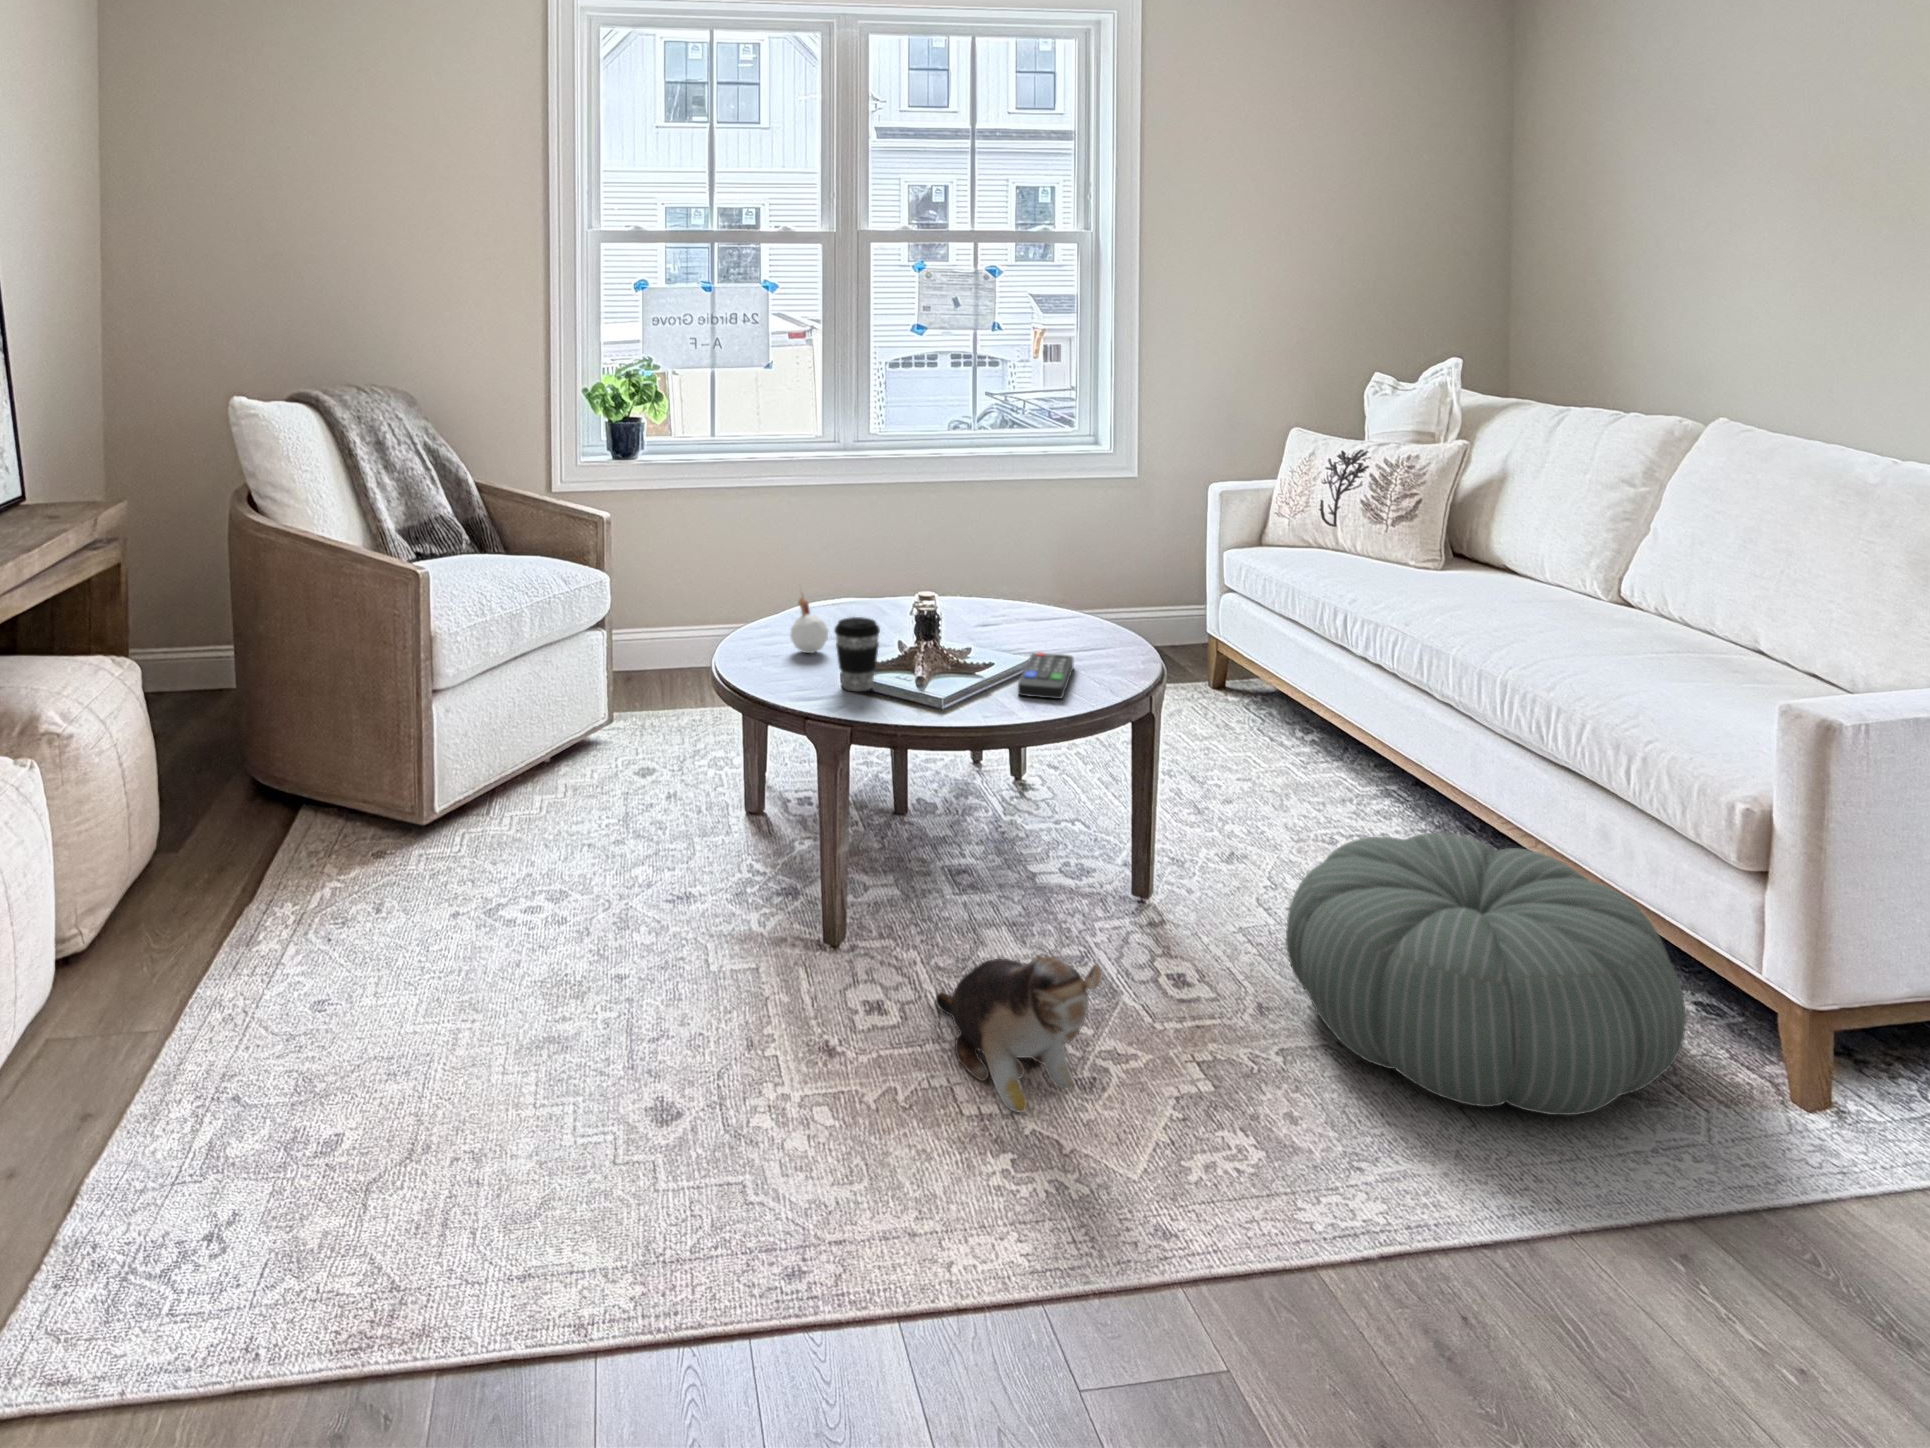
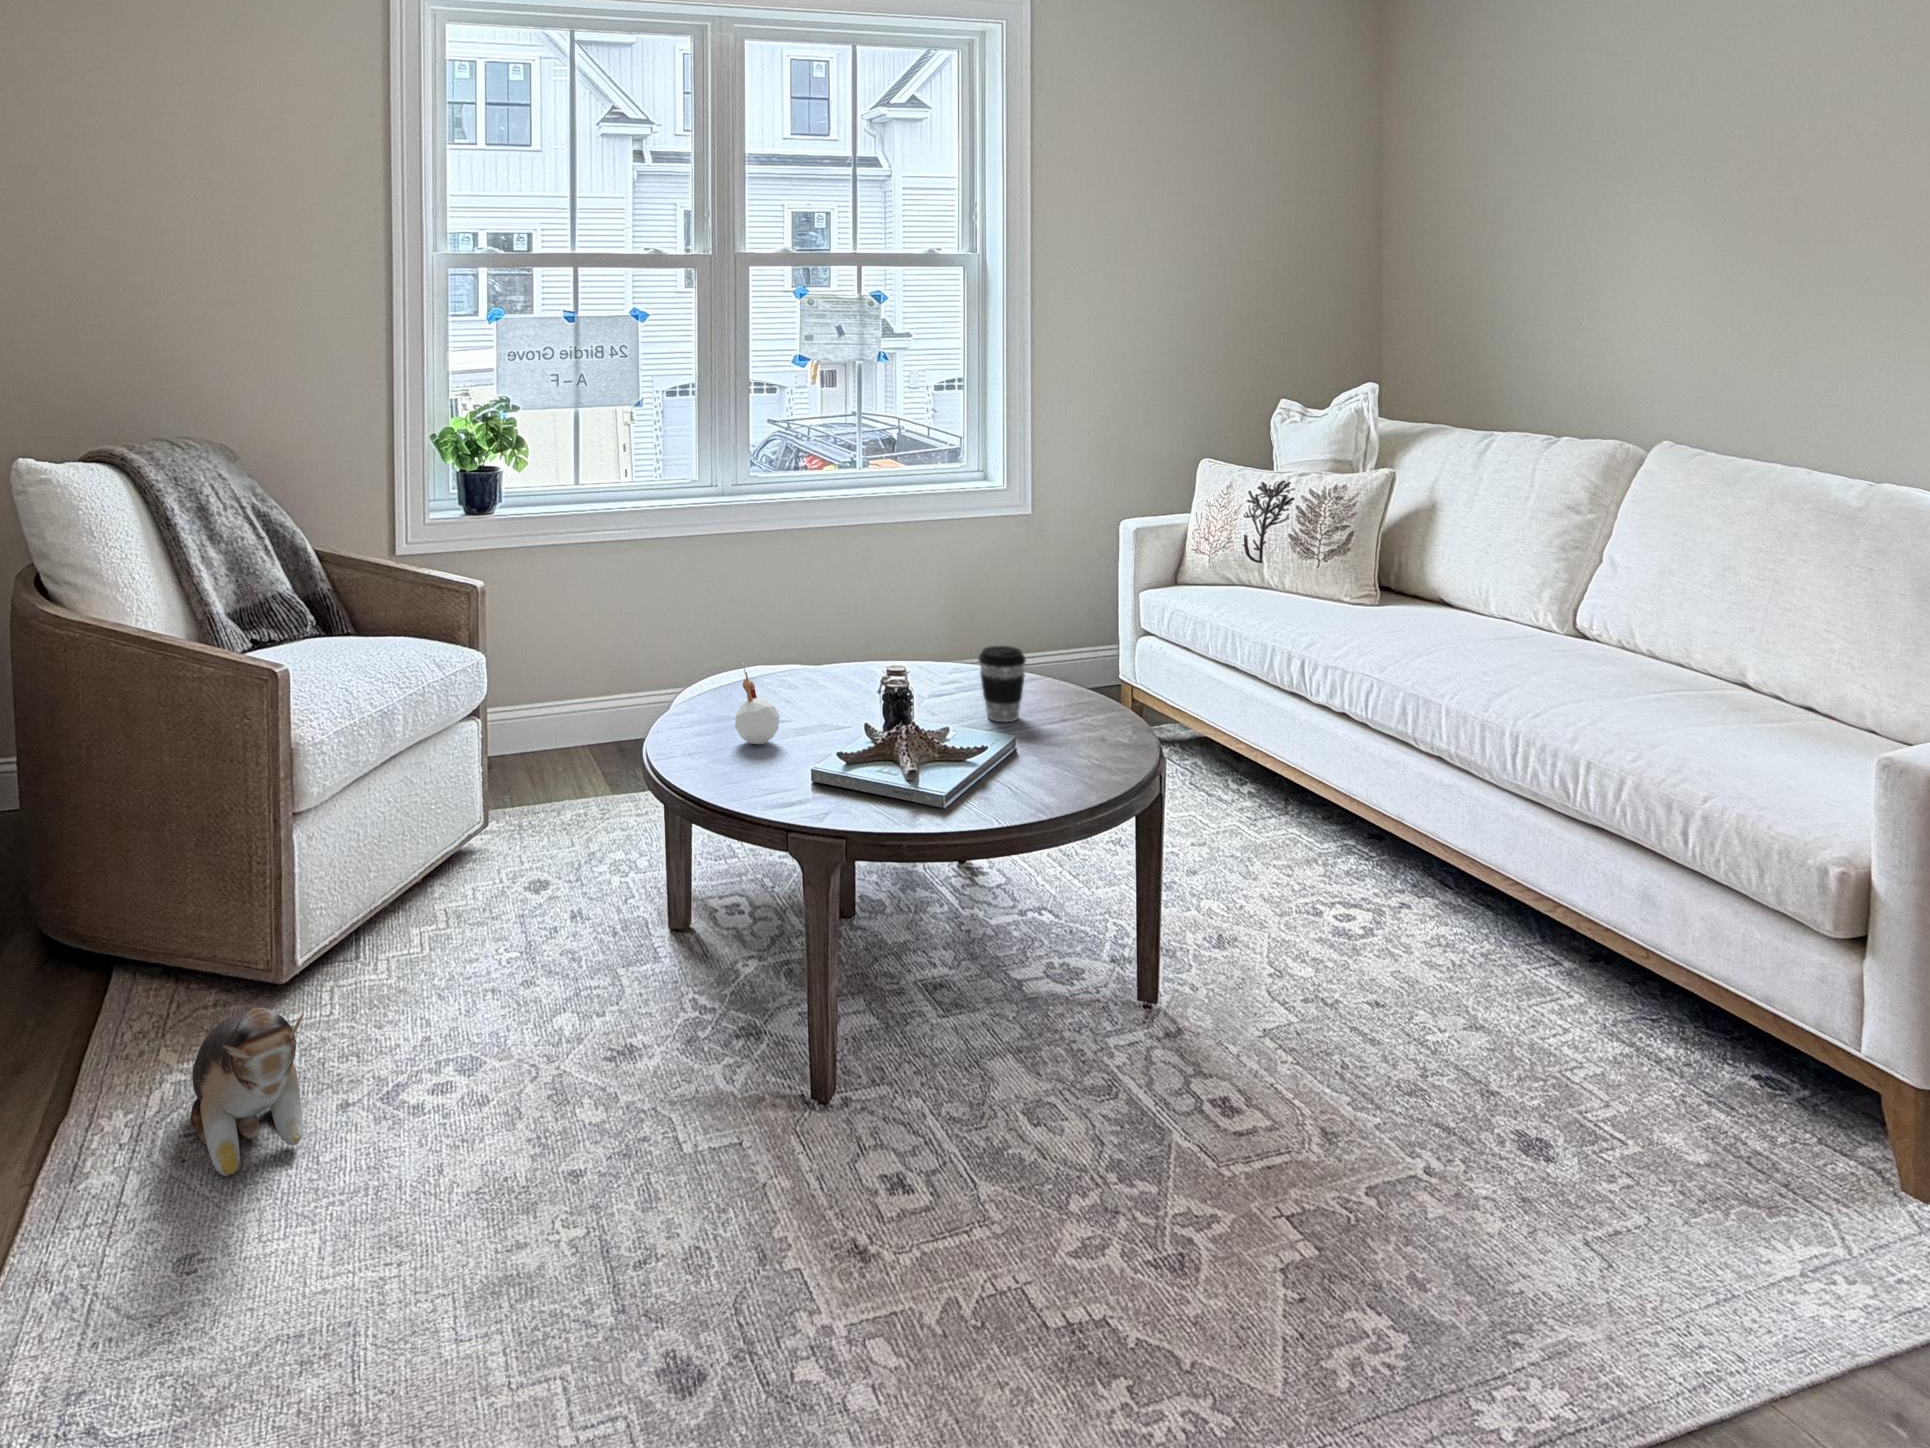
coffee cup: present [834,617,880,691] -> present [978,646,1026,722]
remote control: present [1018,652,1074,699] -> none [1014,728,1070,786]
pouf: present [1286,833,1685,1115] -> none [1346,911,1805,1242]
plush toy: present [936,955,1101,1112] -> present [191,1007,304,1176]

